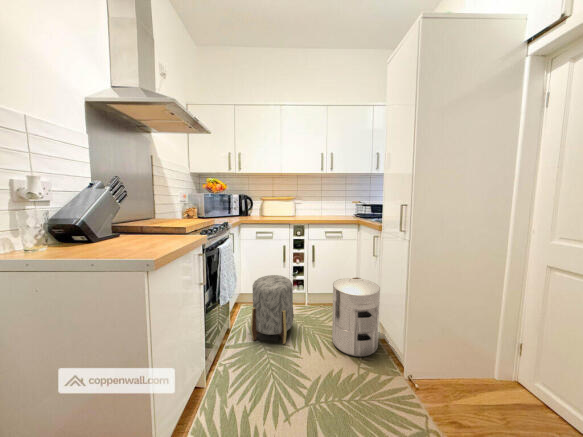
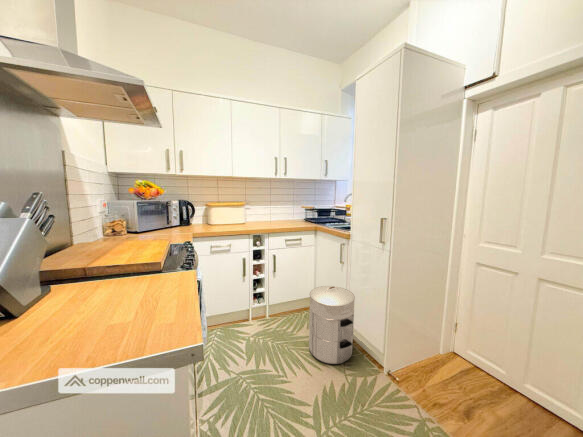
stool: present [251,275,294,344] -> none [222,295,268,377]

